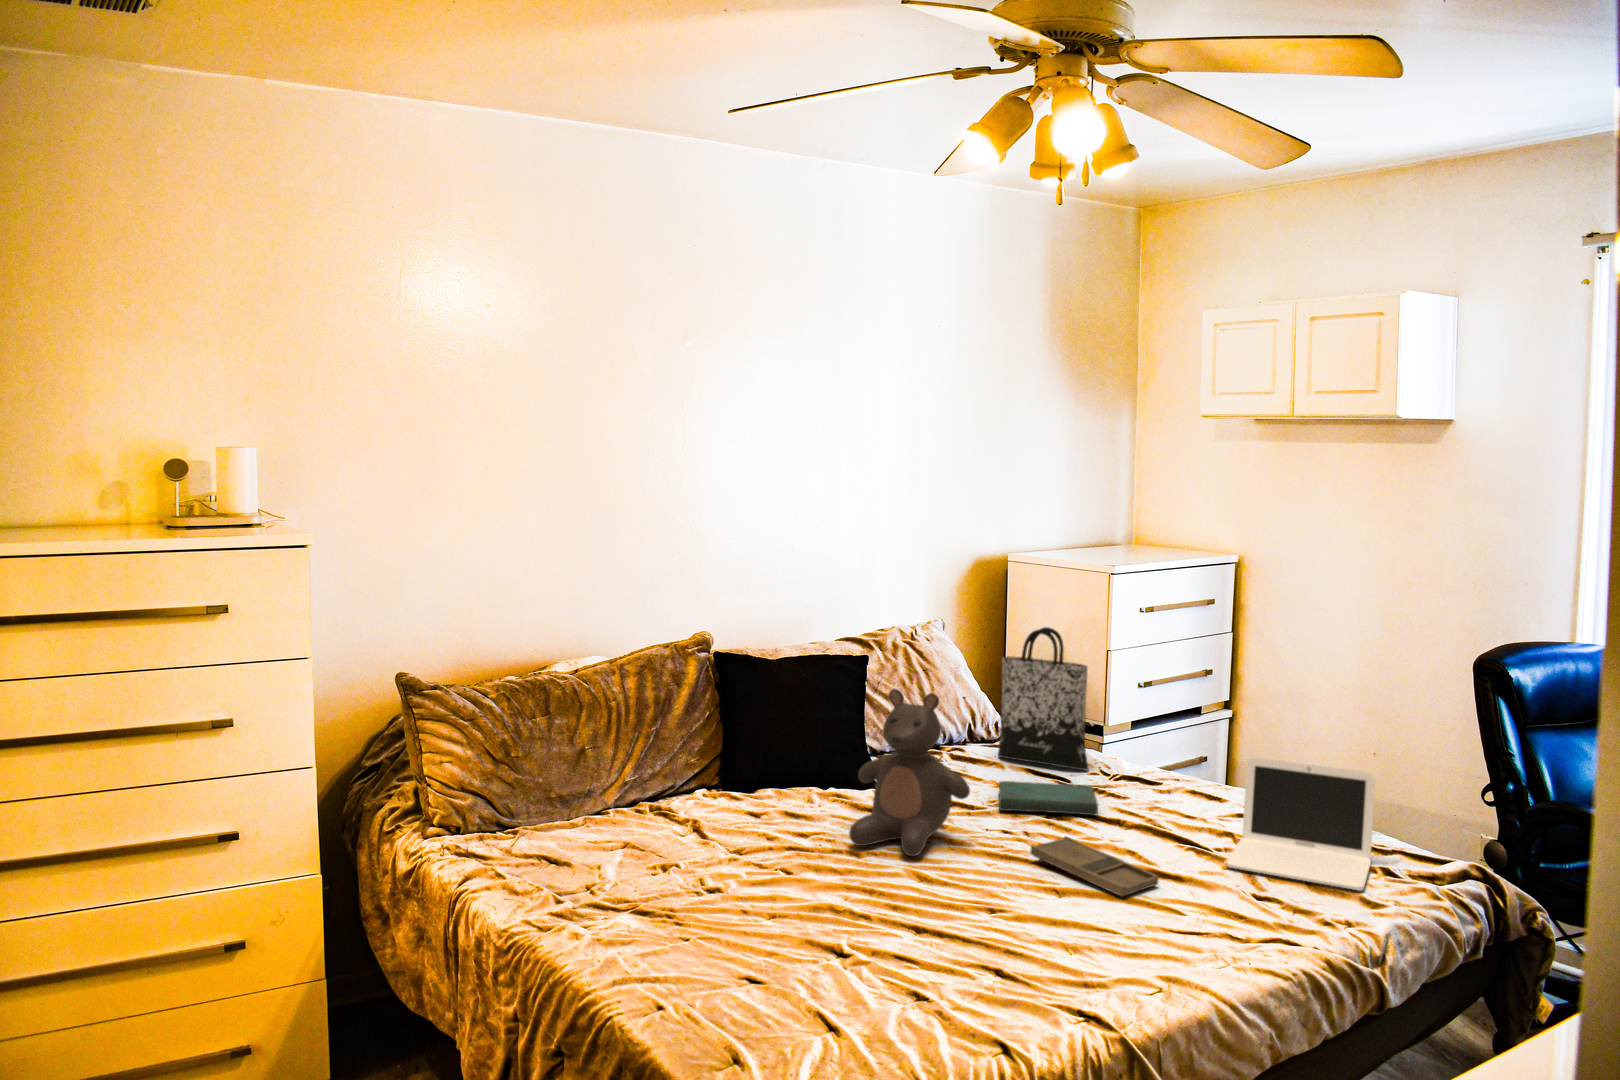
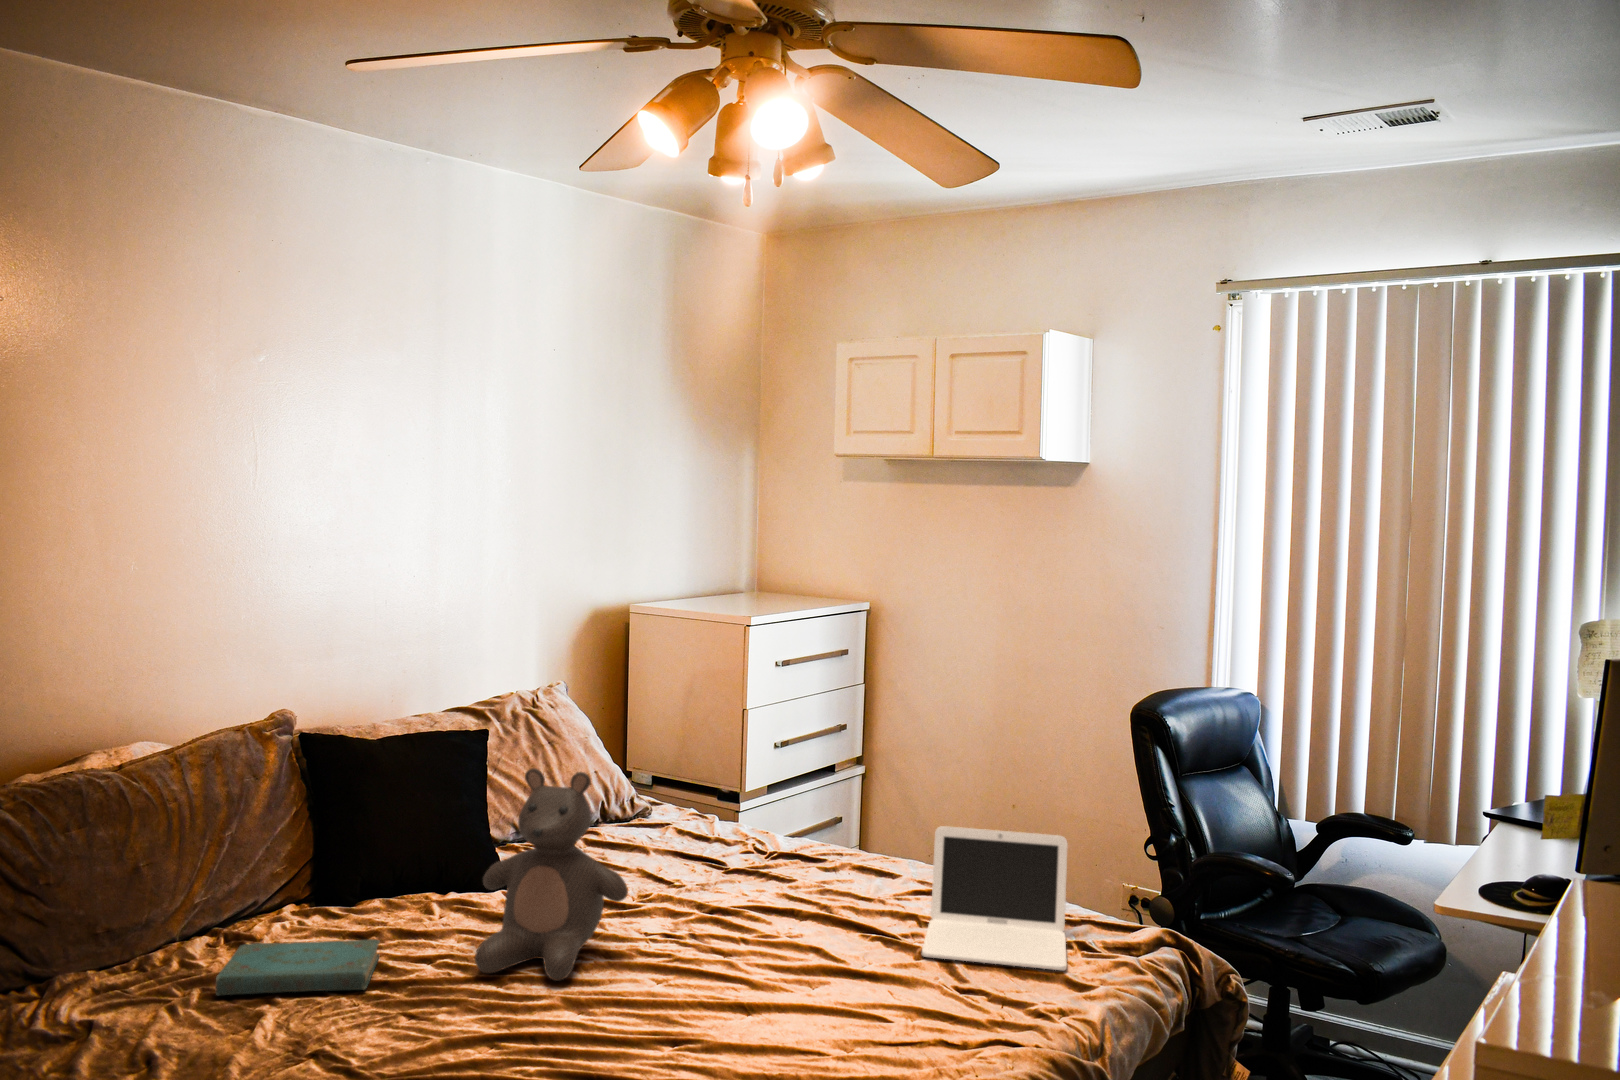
tote bag: present [998,627,1089,770] -> none [641,685,748,851]
book: present [999,781,1098,815] -> present [216,939,380,995]
tray: present [1031,836,1159,896] -> none [704,937,855,1007]

